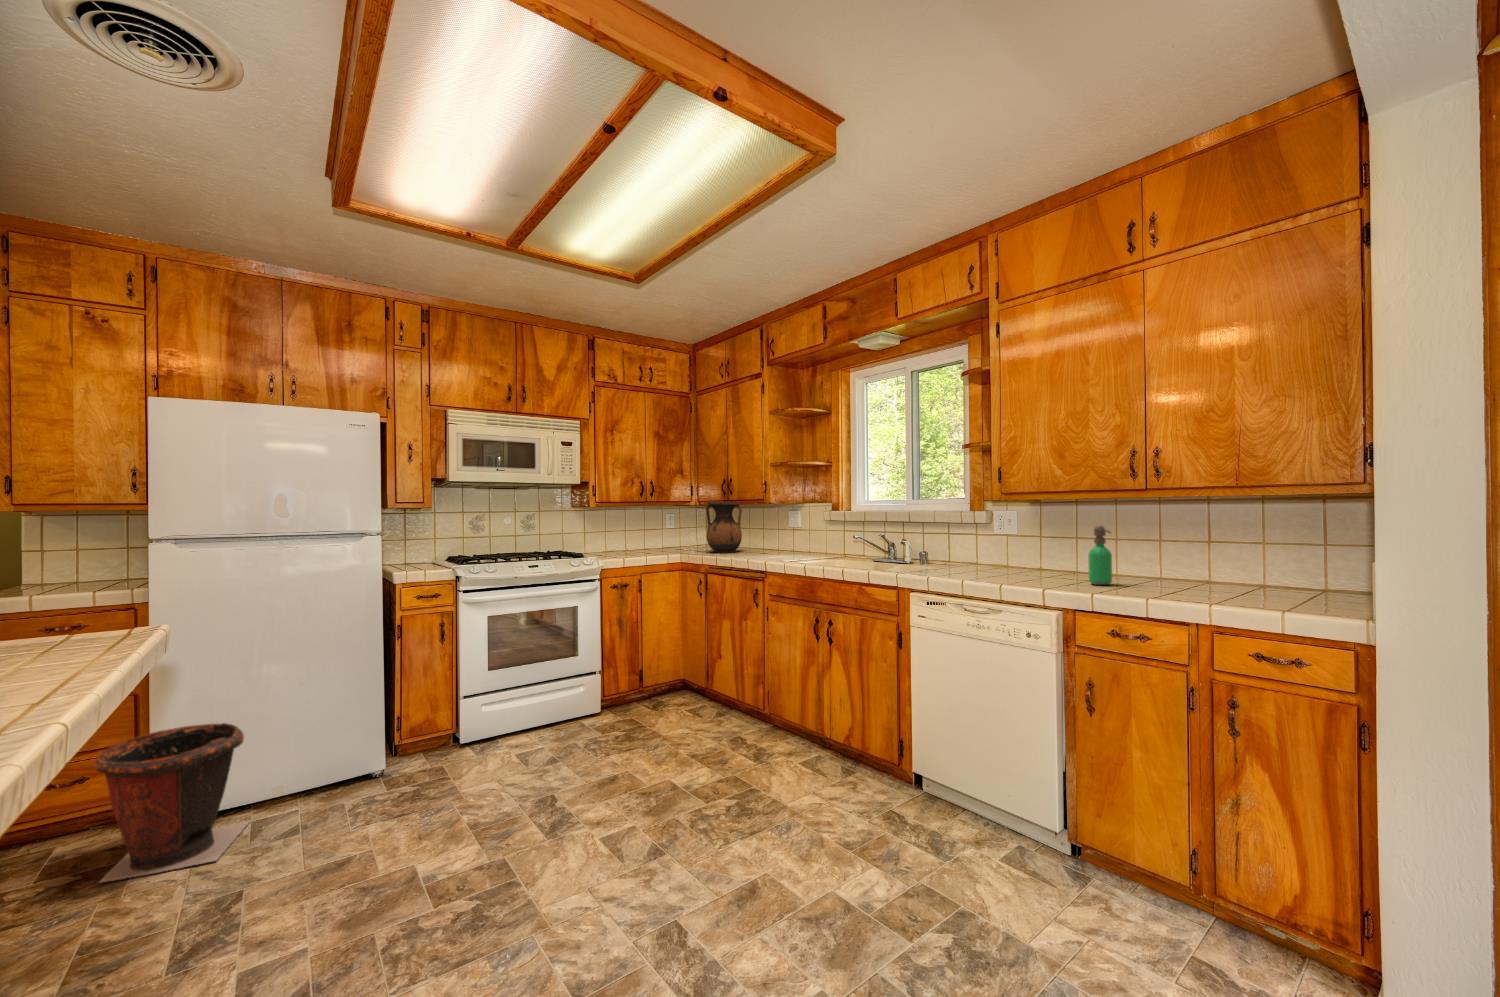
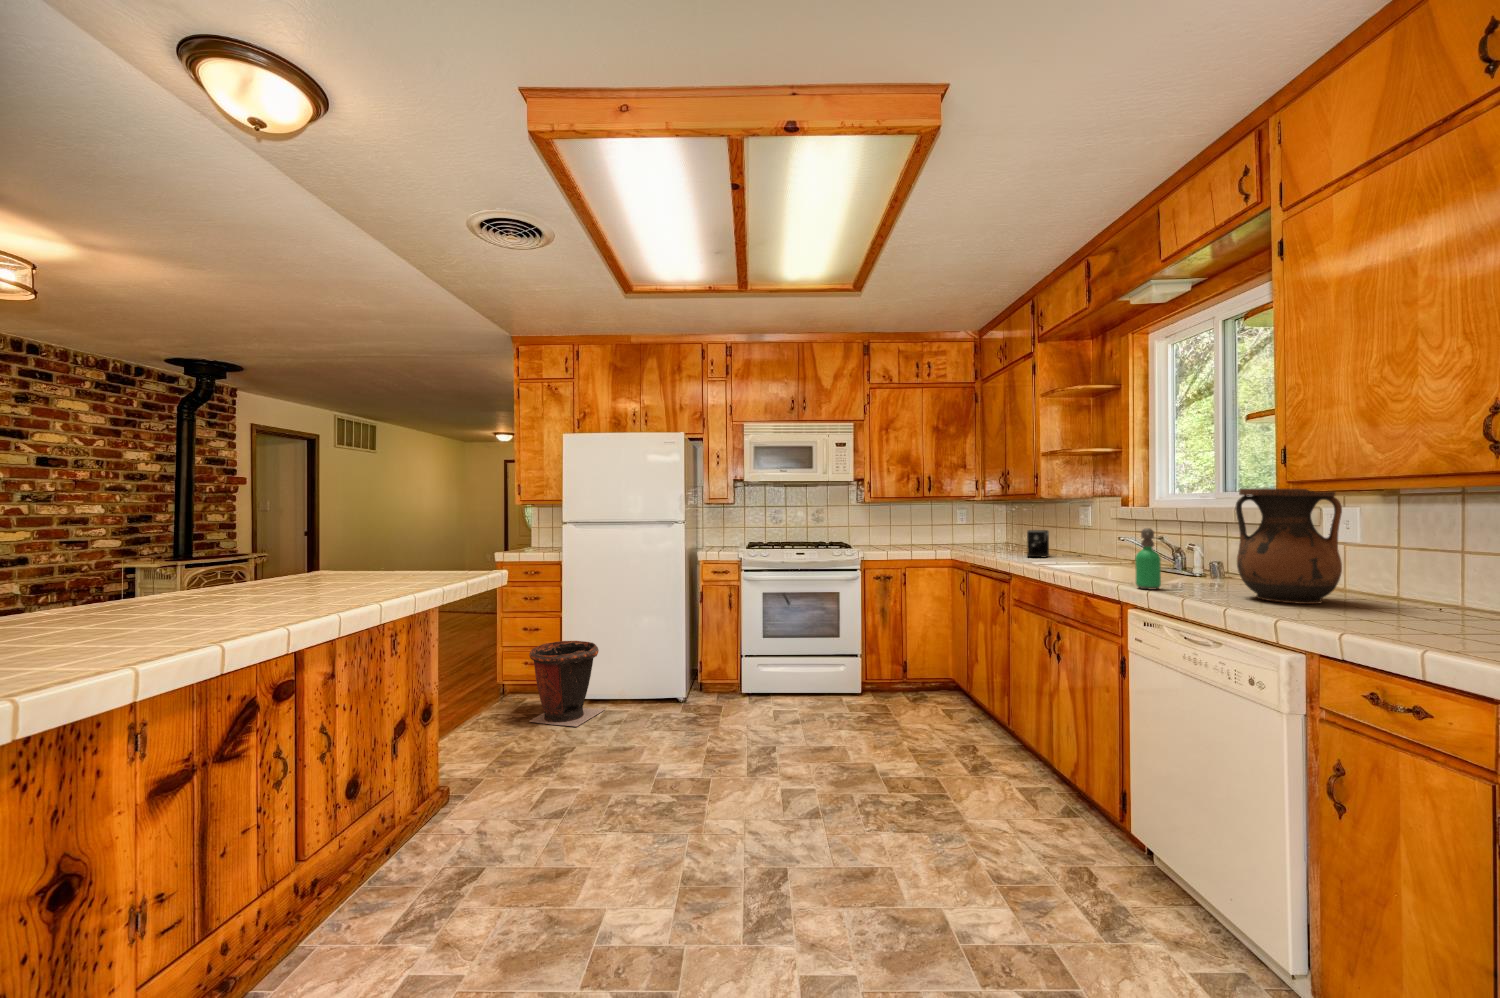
vase: present [706,501,742,553] -> present [1236,489,1342,604]
soap dispenser: present [1089,526,1112,585] -> present [1135,528,1161,590]
coffee maker: none [758,529,798,554] -> present [1027,530,1049,557]

